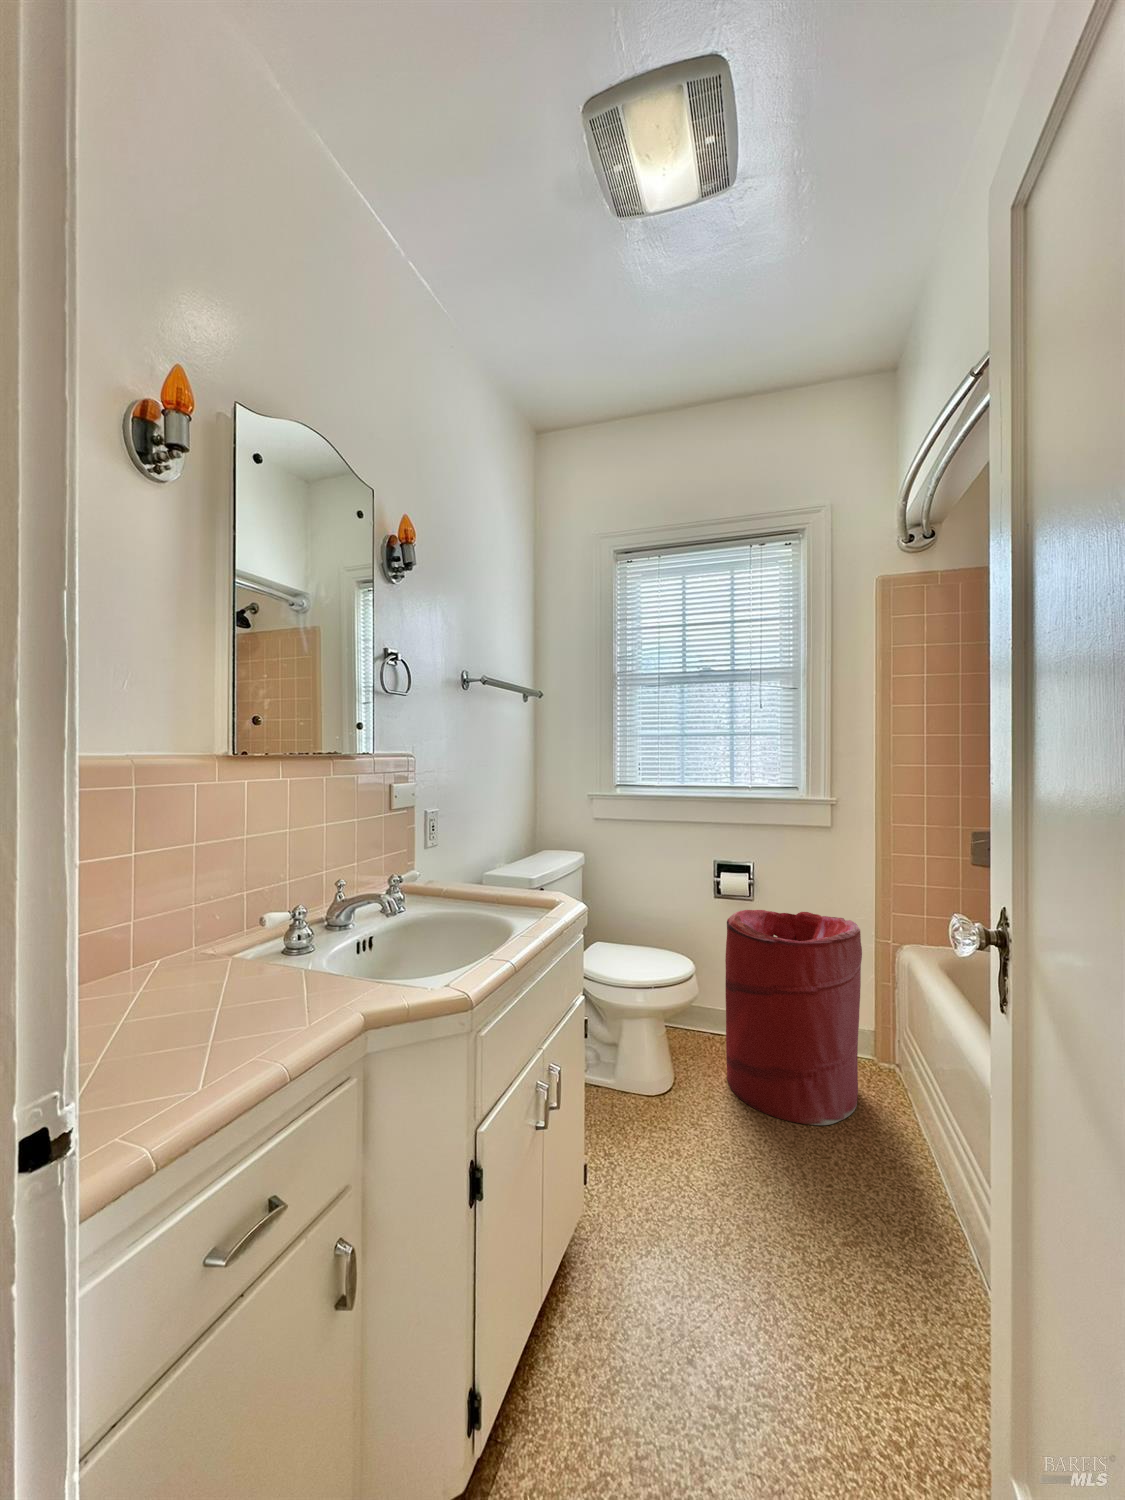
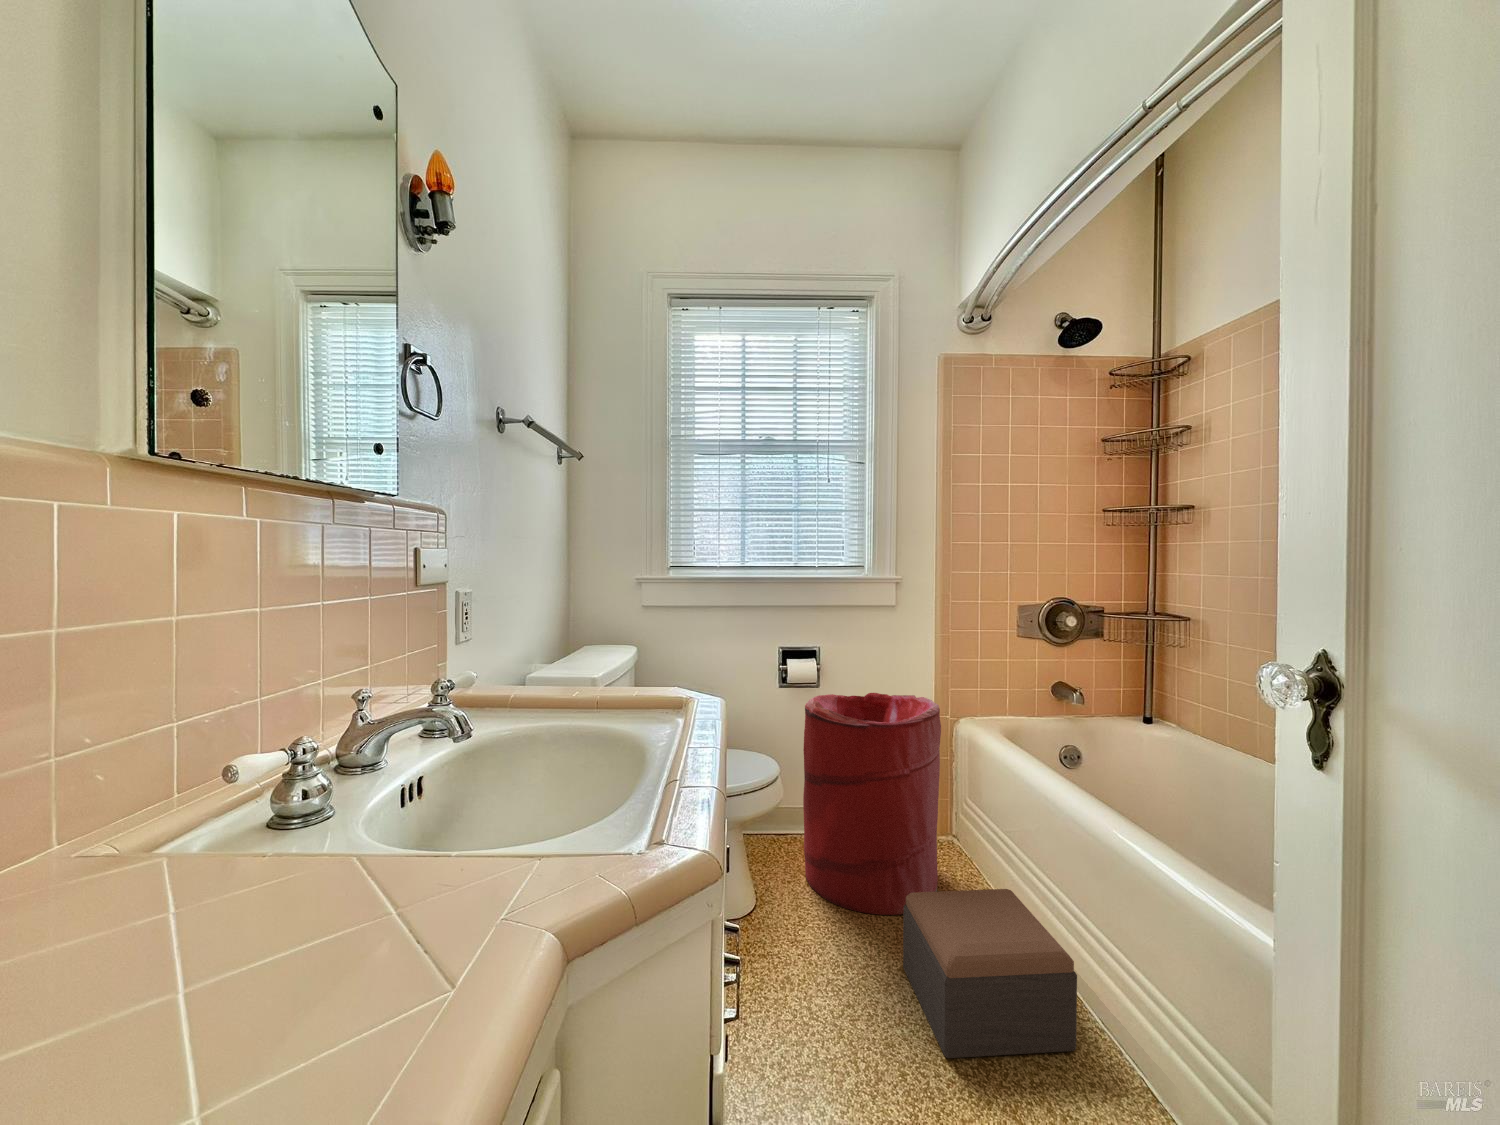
footstool: none [788,1099,935,1275] -> present [903,889,1077,1058]

